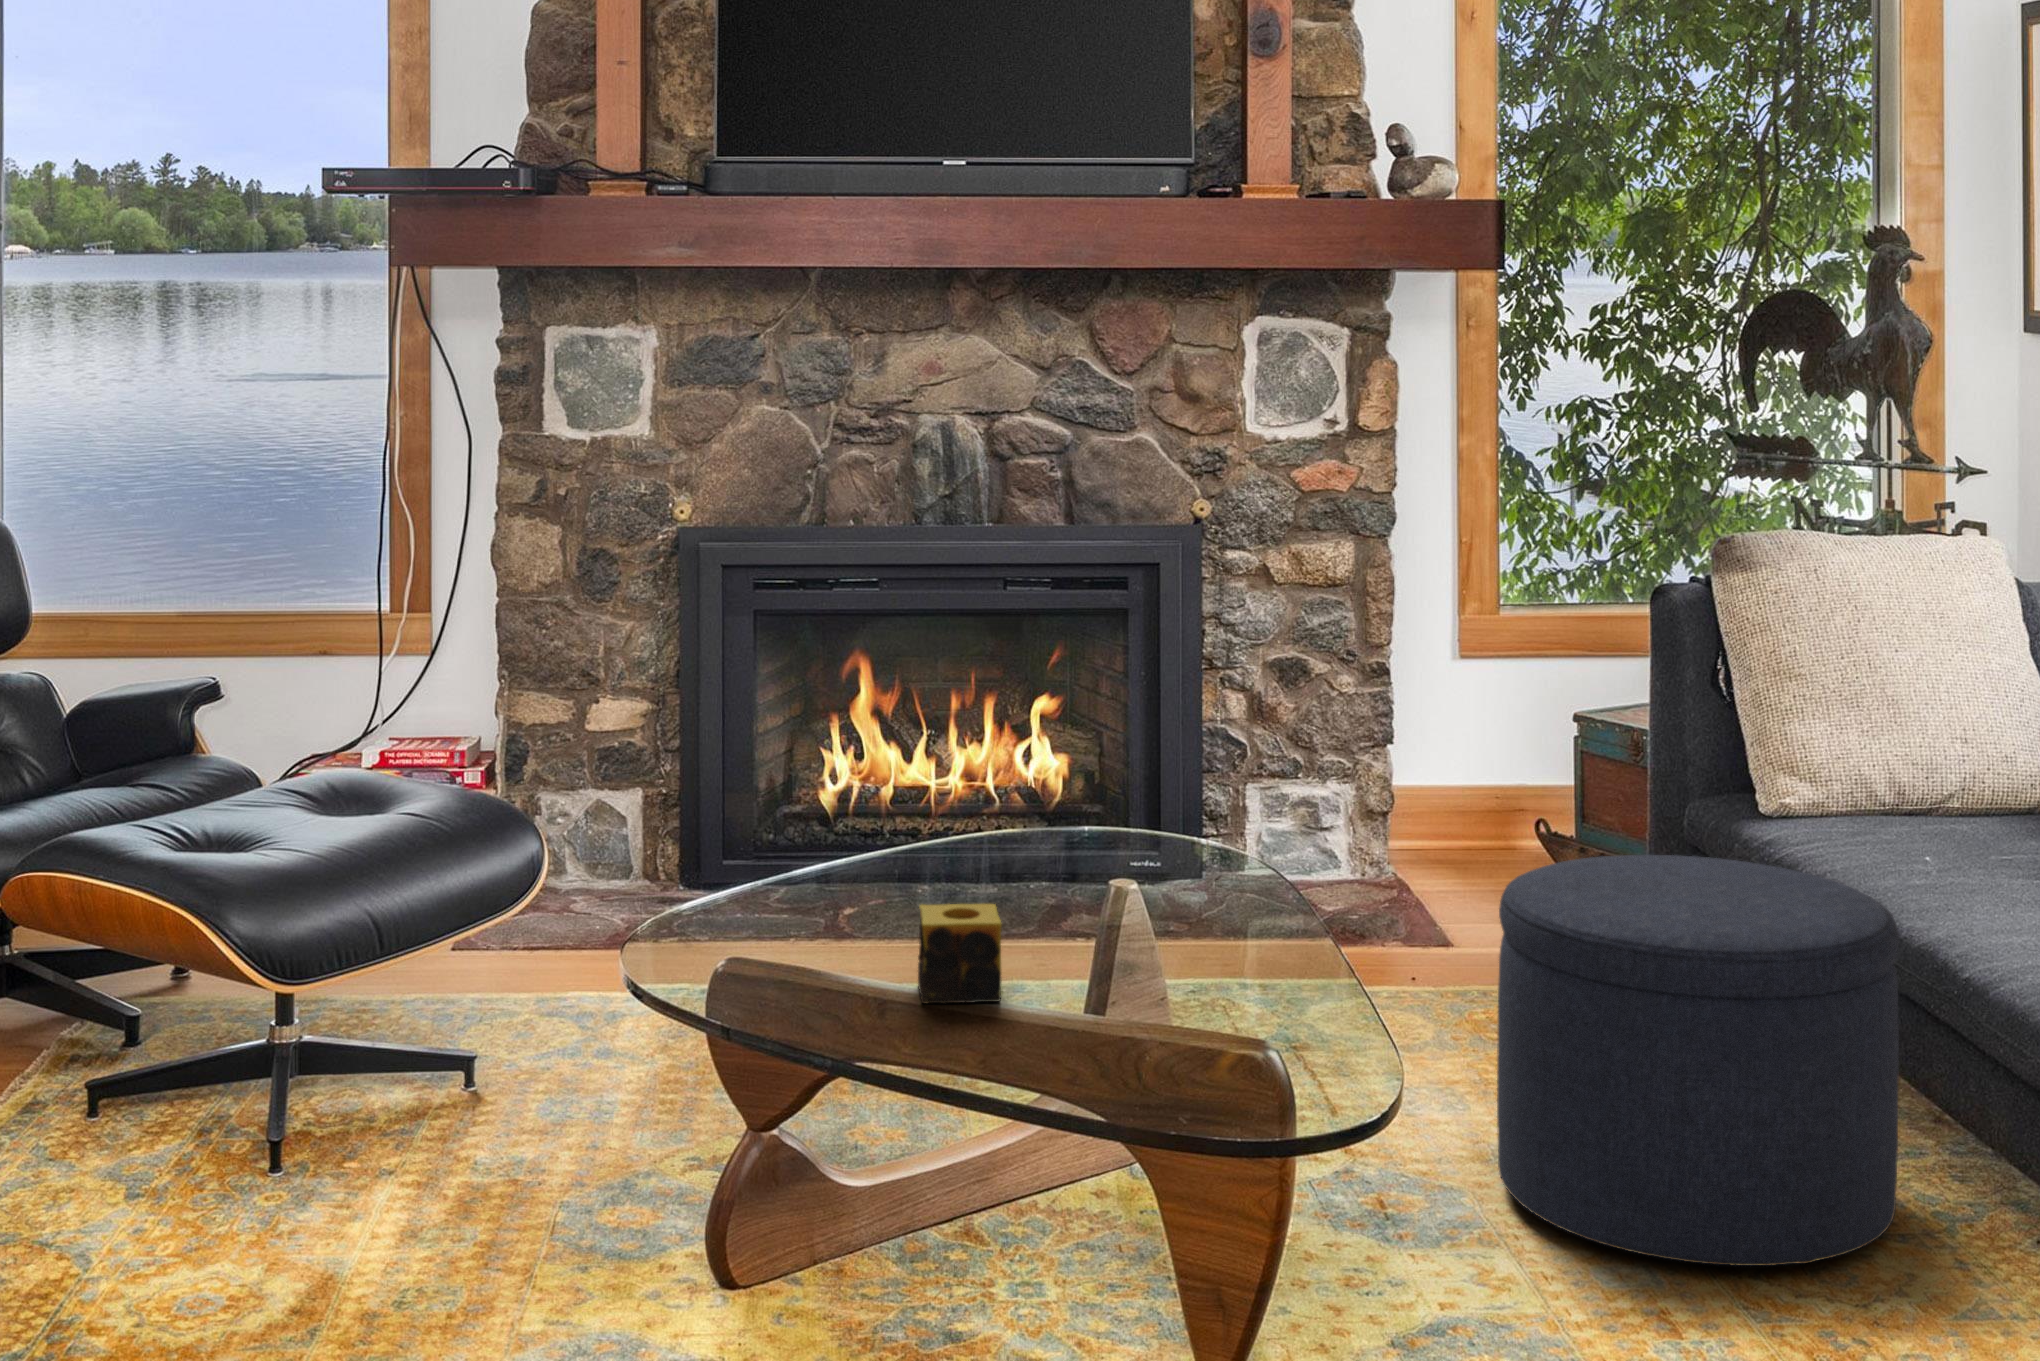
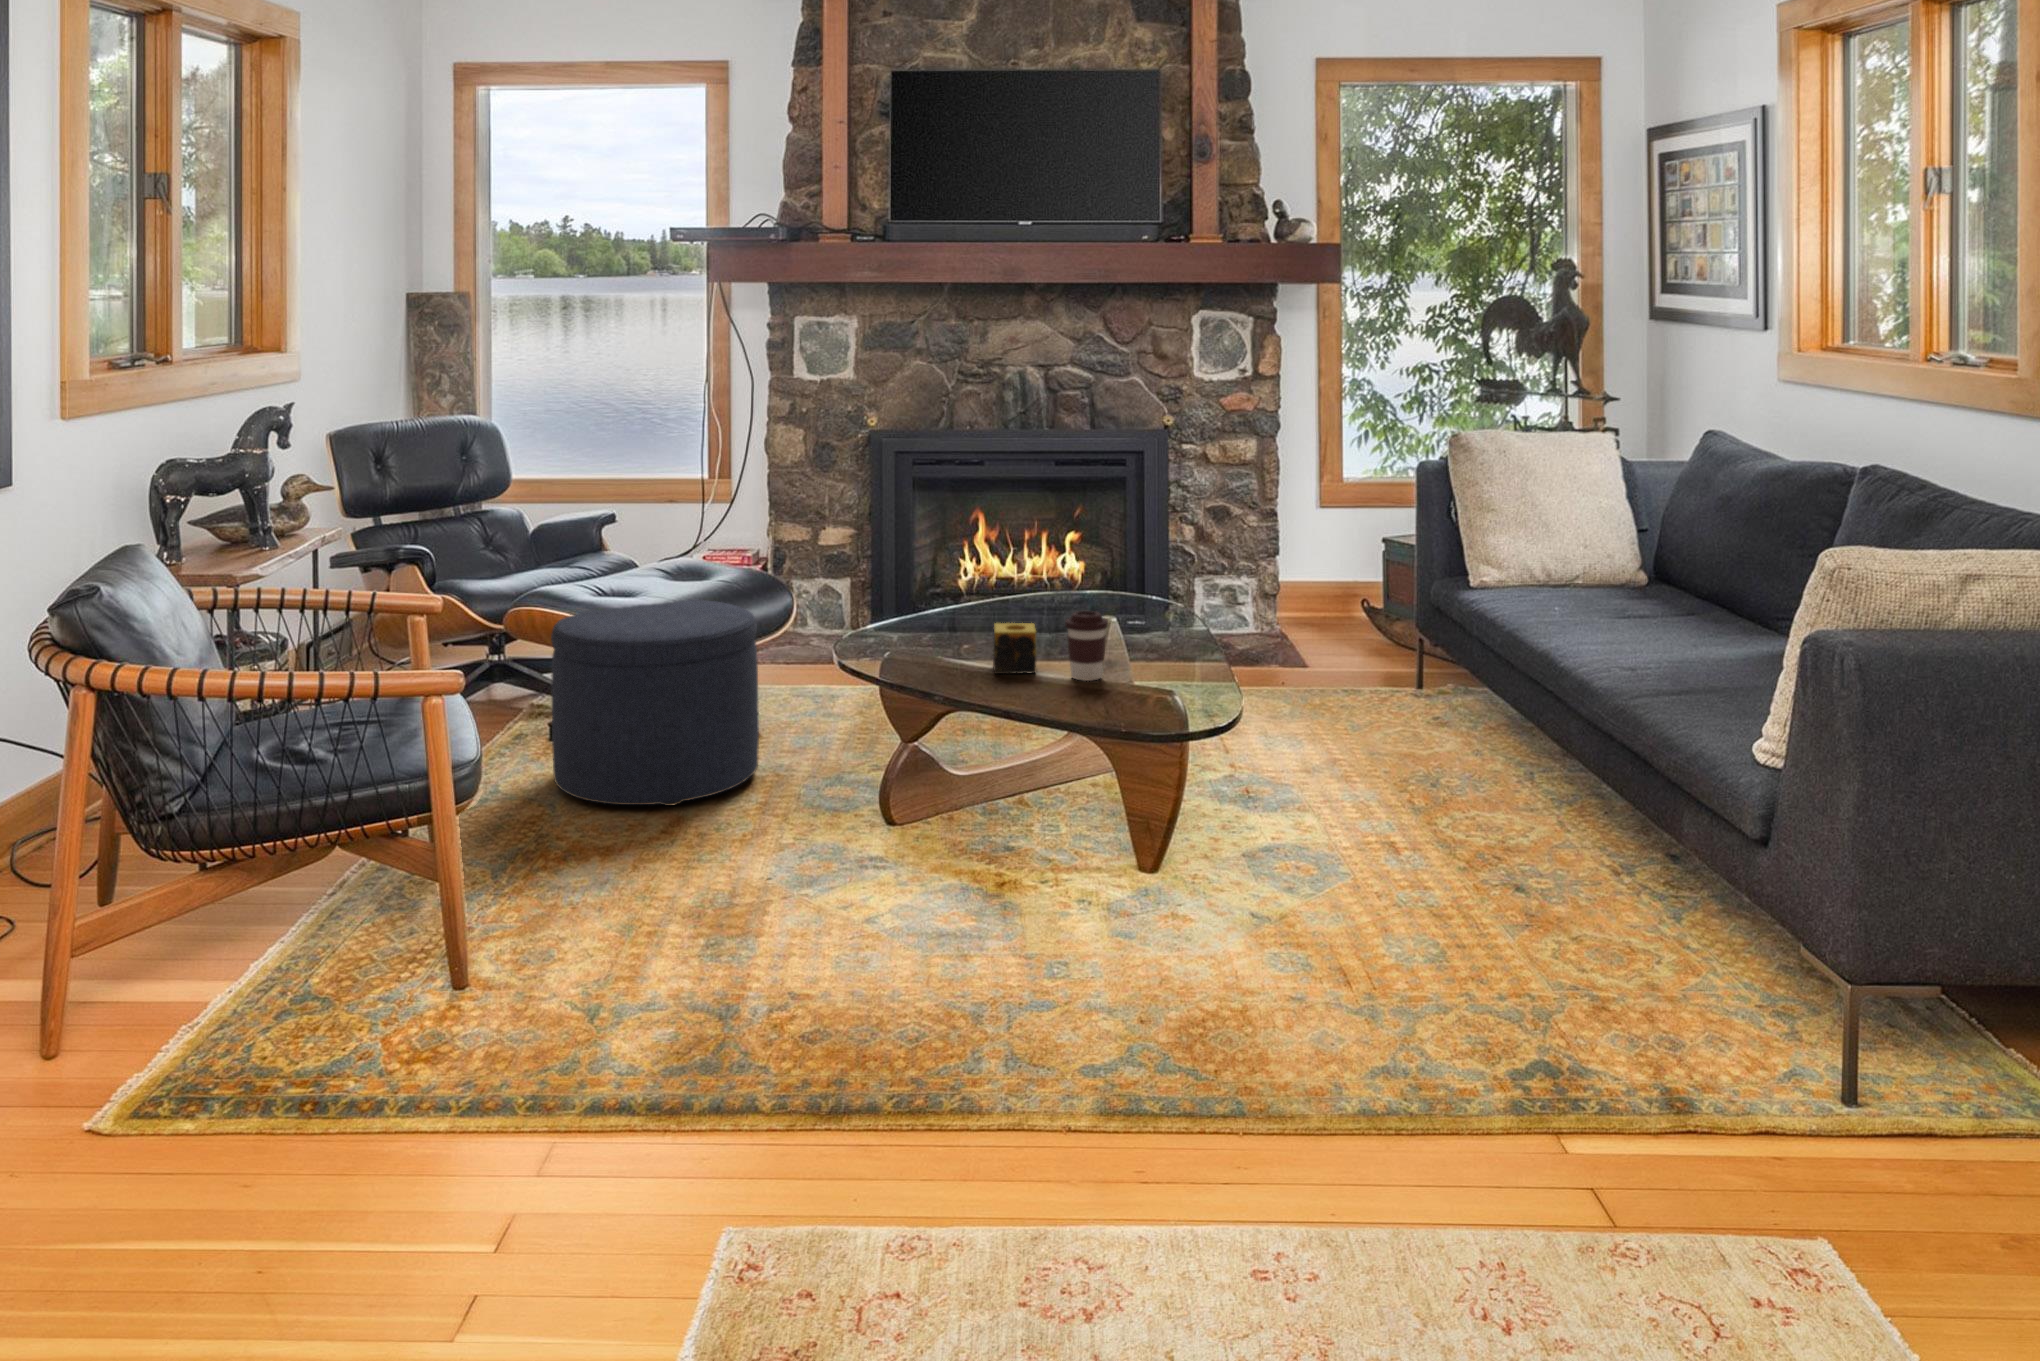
ottoman: present [1497,855,1899,1266] -> present [551,600,759,806]
coffee cup: none [1057,882,1138,1018] -> present [1065,611,1108,681]

